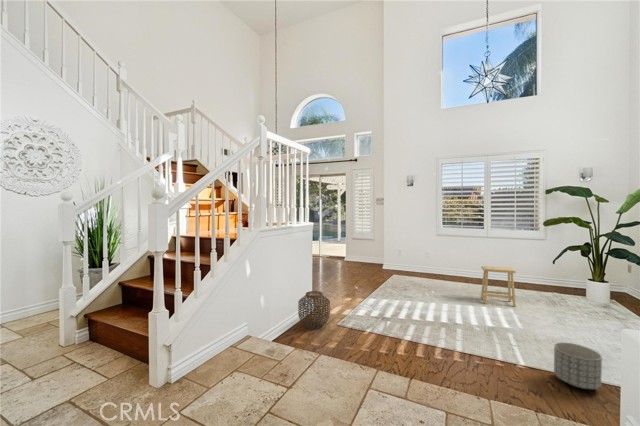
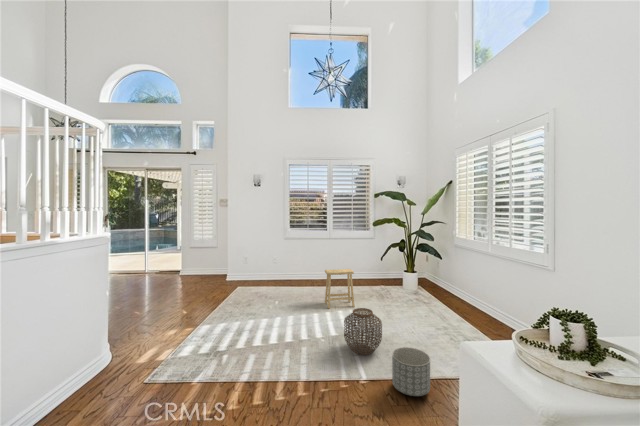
woven basket: present [298,291,330,330] -> present [344,308,382,355]

